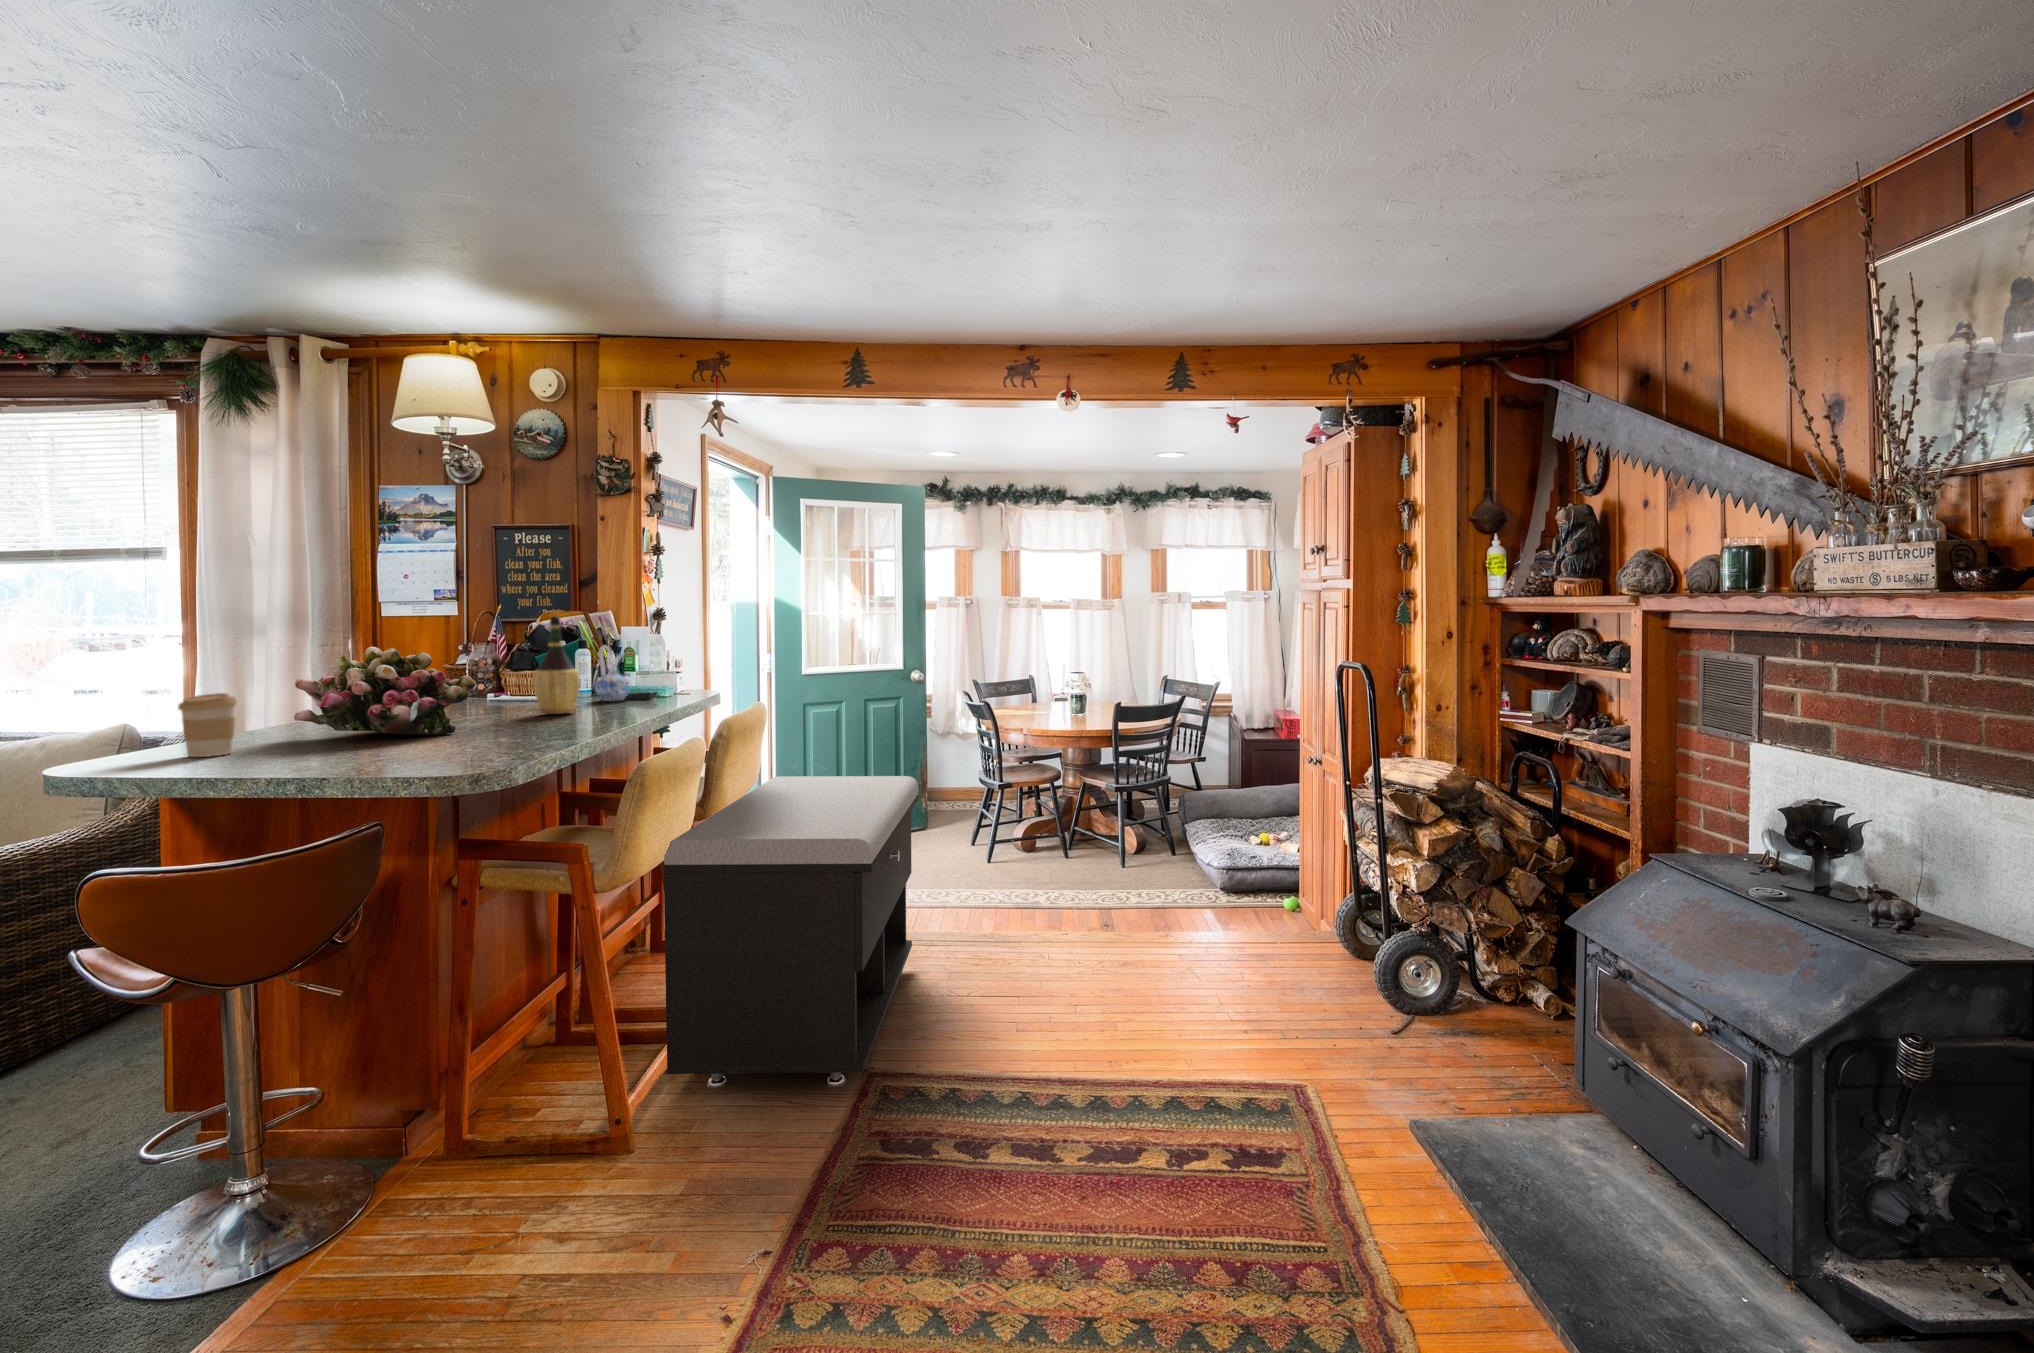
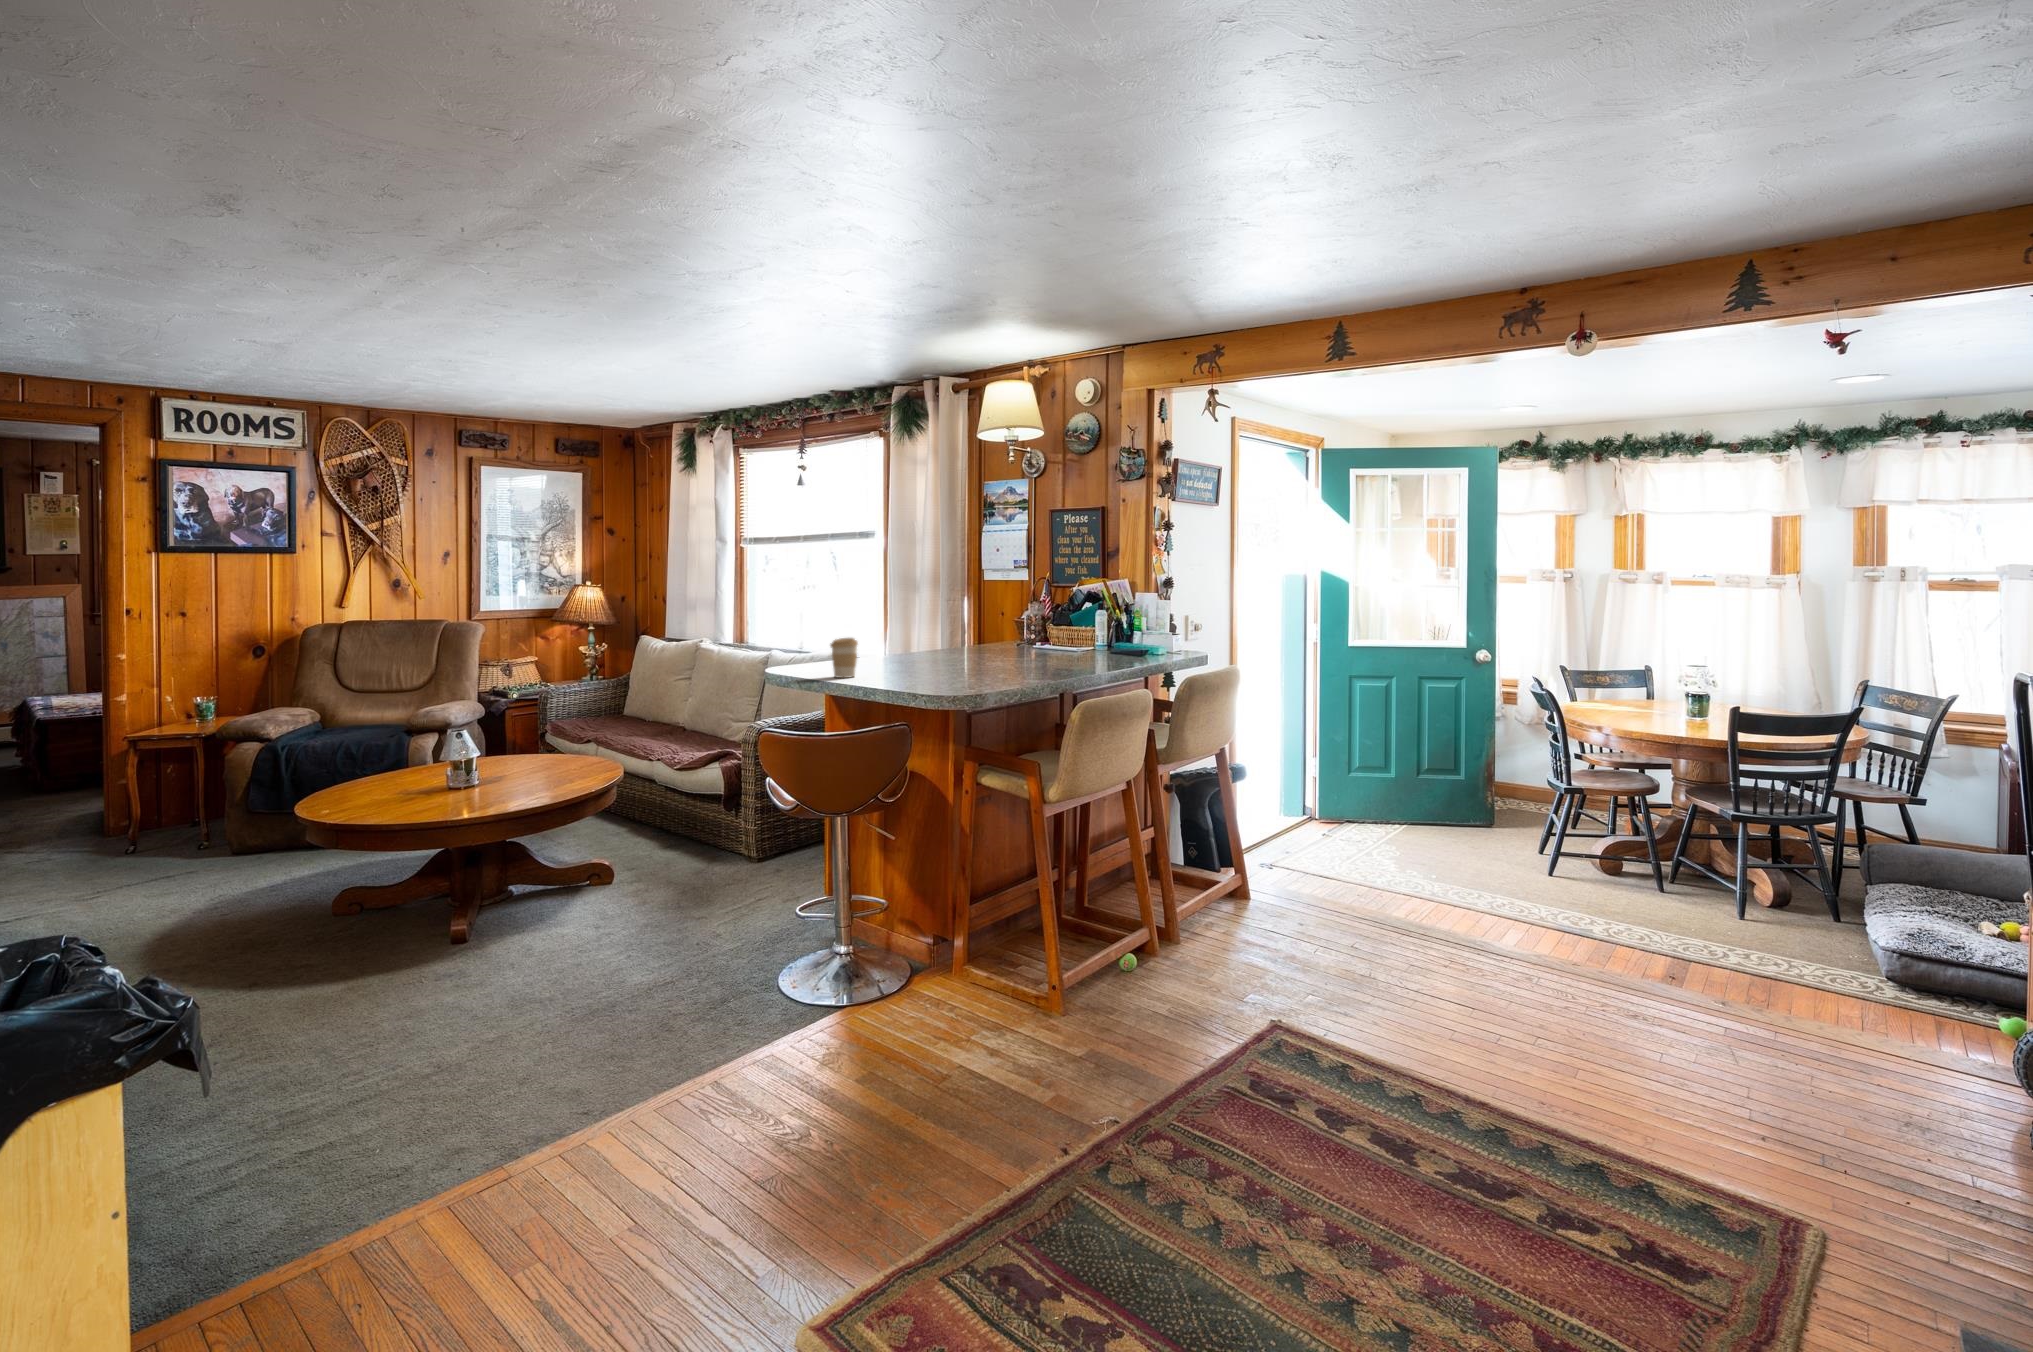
wine bottle: present [533,610,580,714] -> none [1039,582,1073,666]
ceramic pitcher: present [595,646,632,701] -> none [1096,611,1124,658]
flower arrangement: present [294,647,475,734] -> none [886,609,993,675]
storage bench: present [664,776,918,1088] -> none [1104,739,1386,1028]

